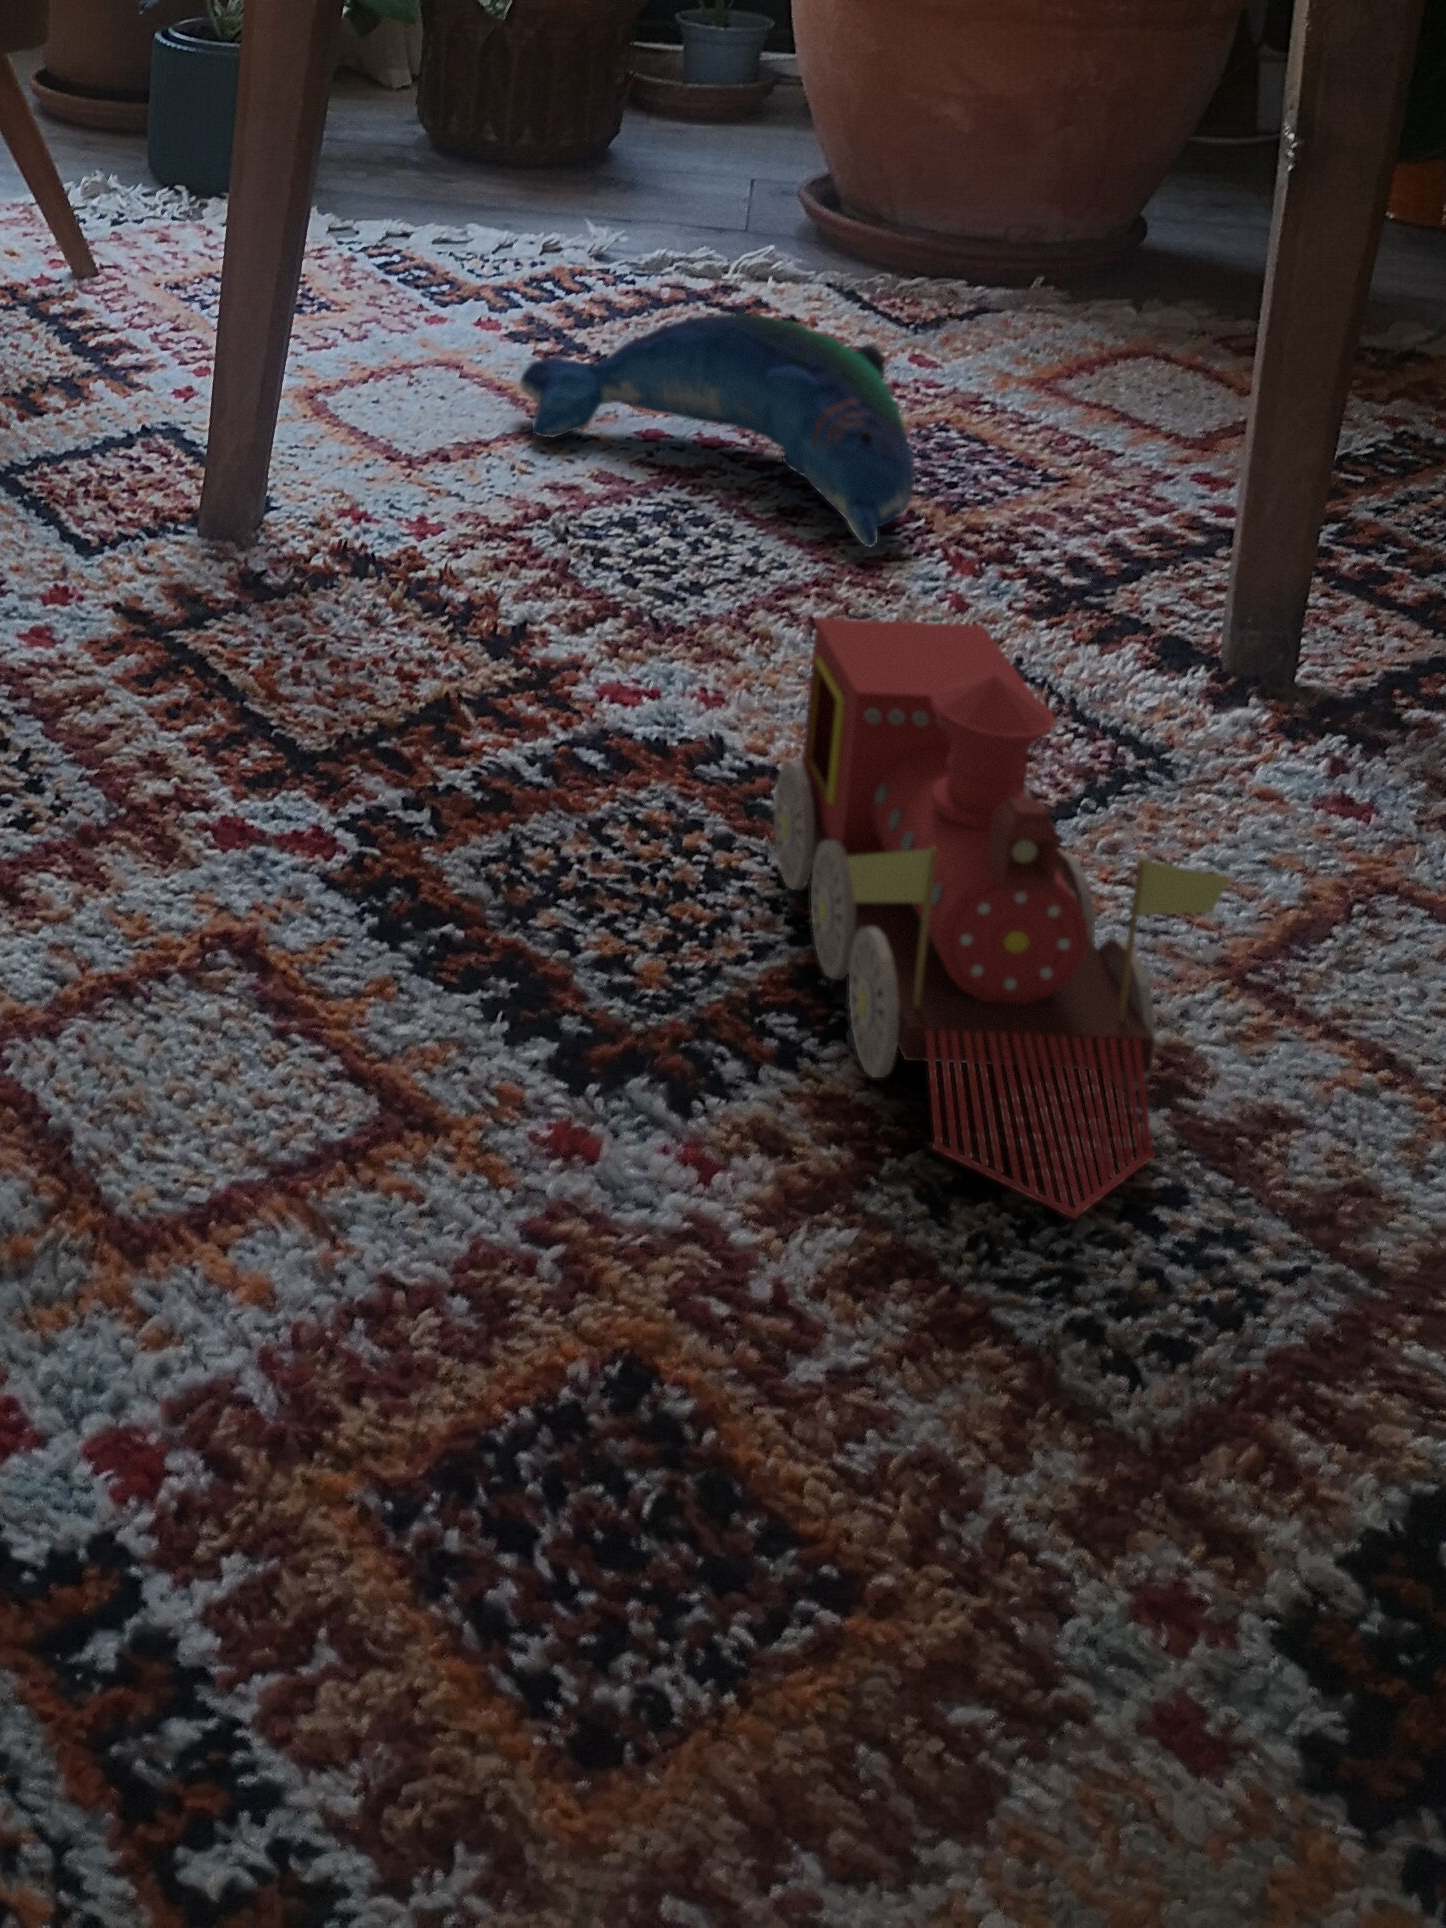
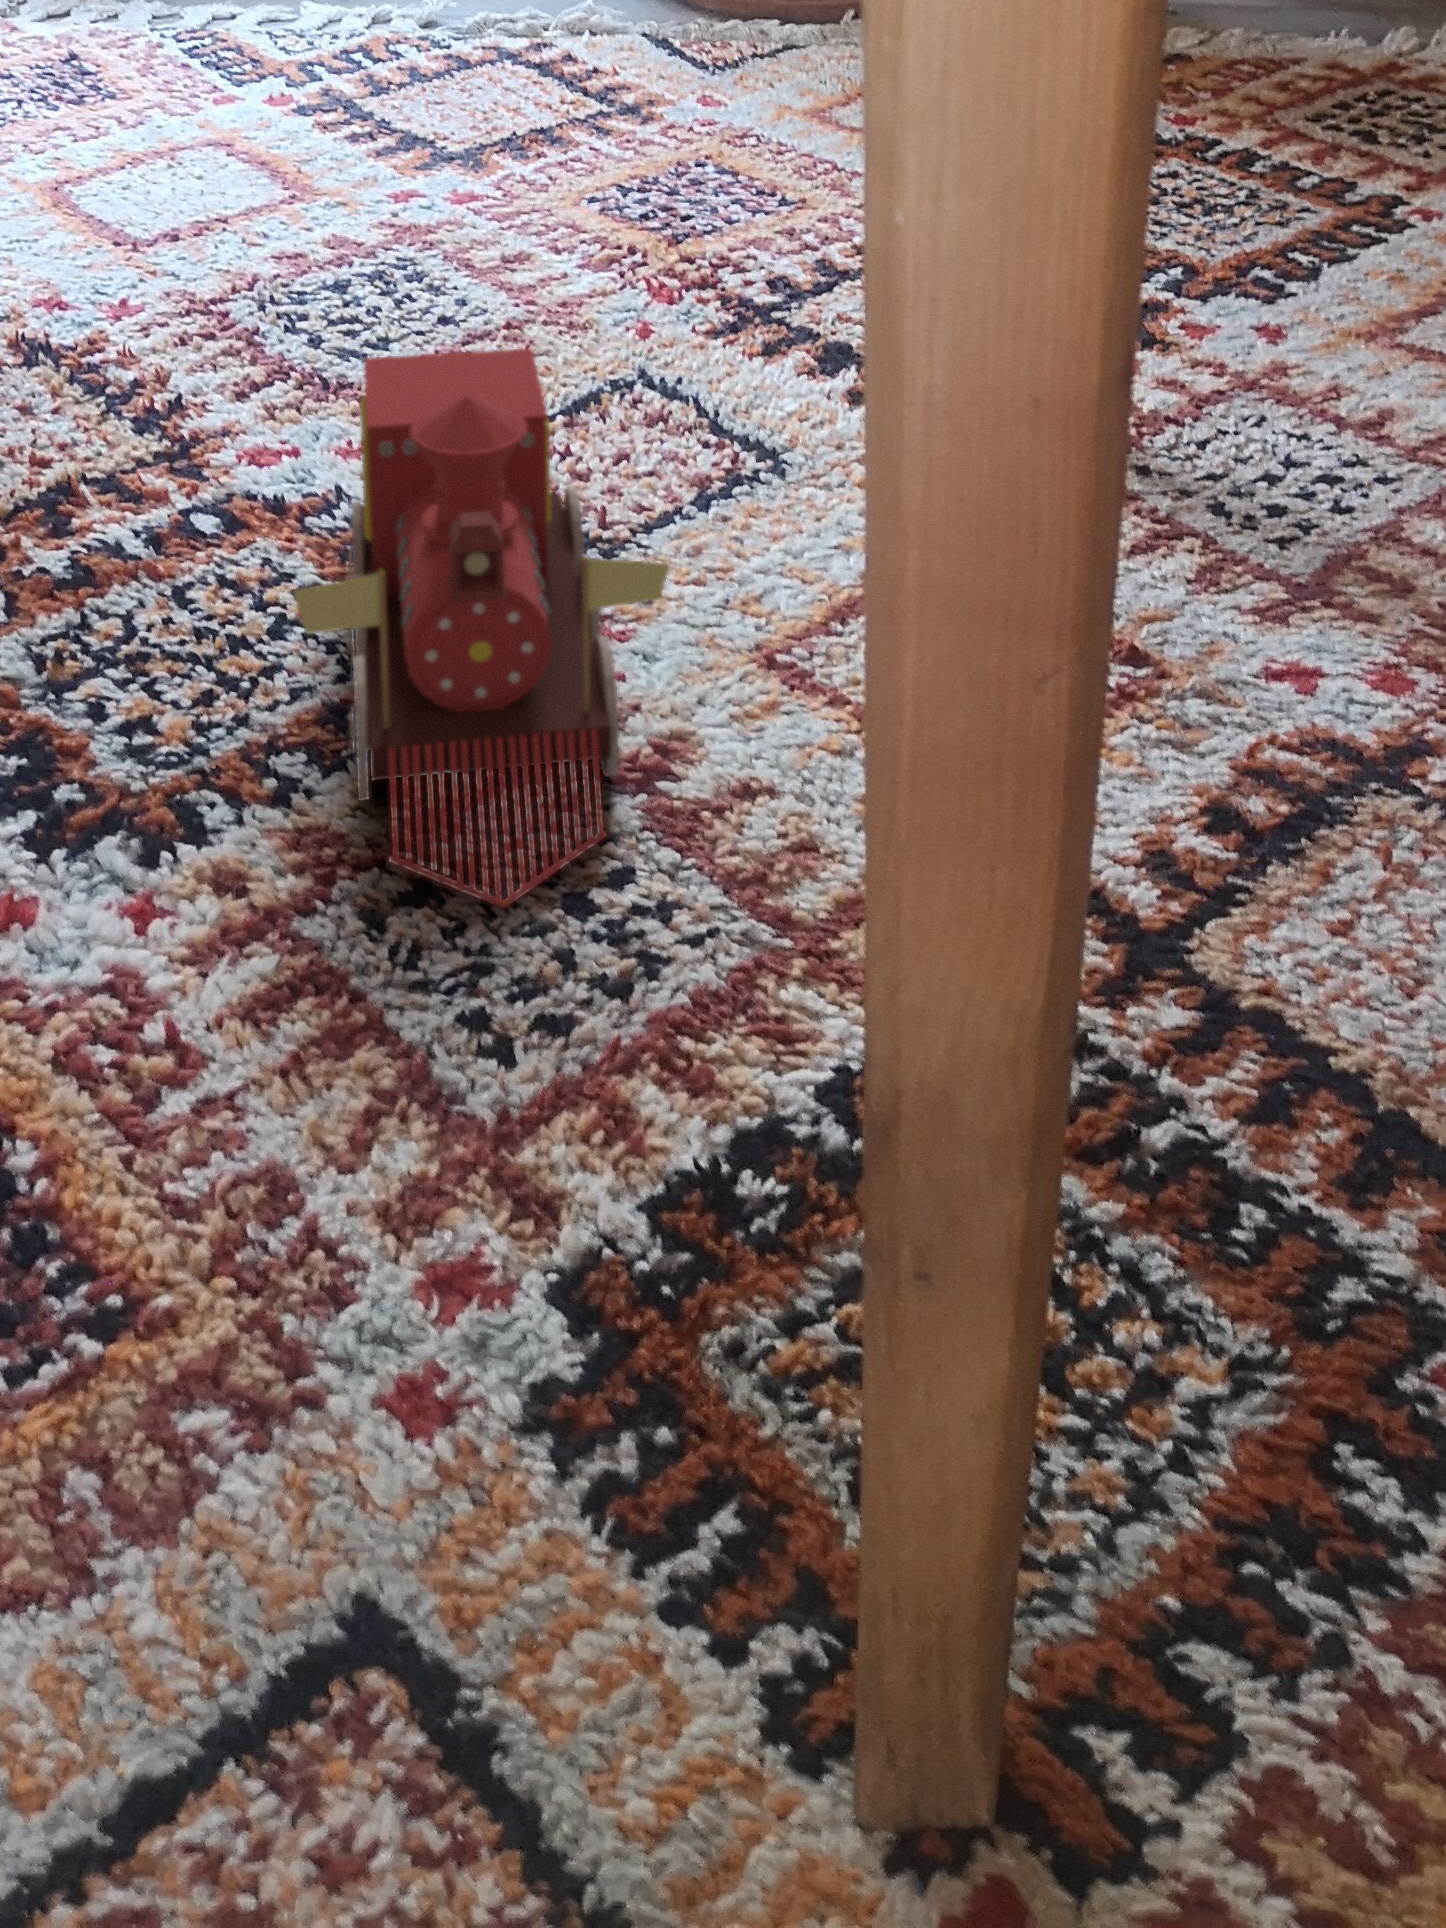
plush toy: present [520,314,915,547] -> none [269,68,622,286]

